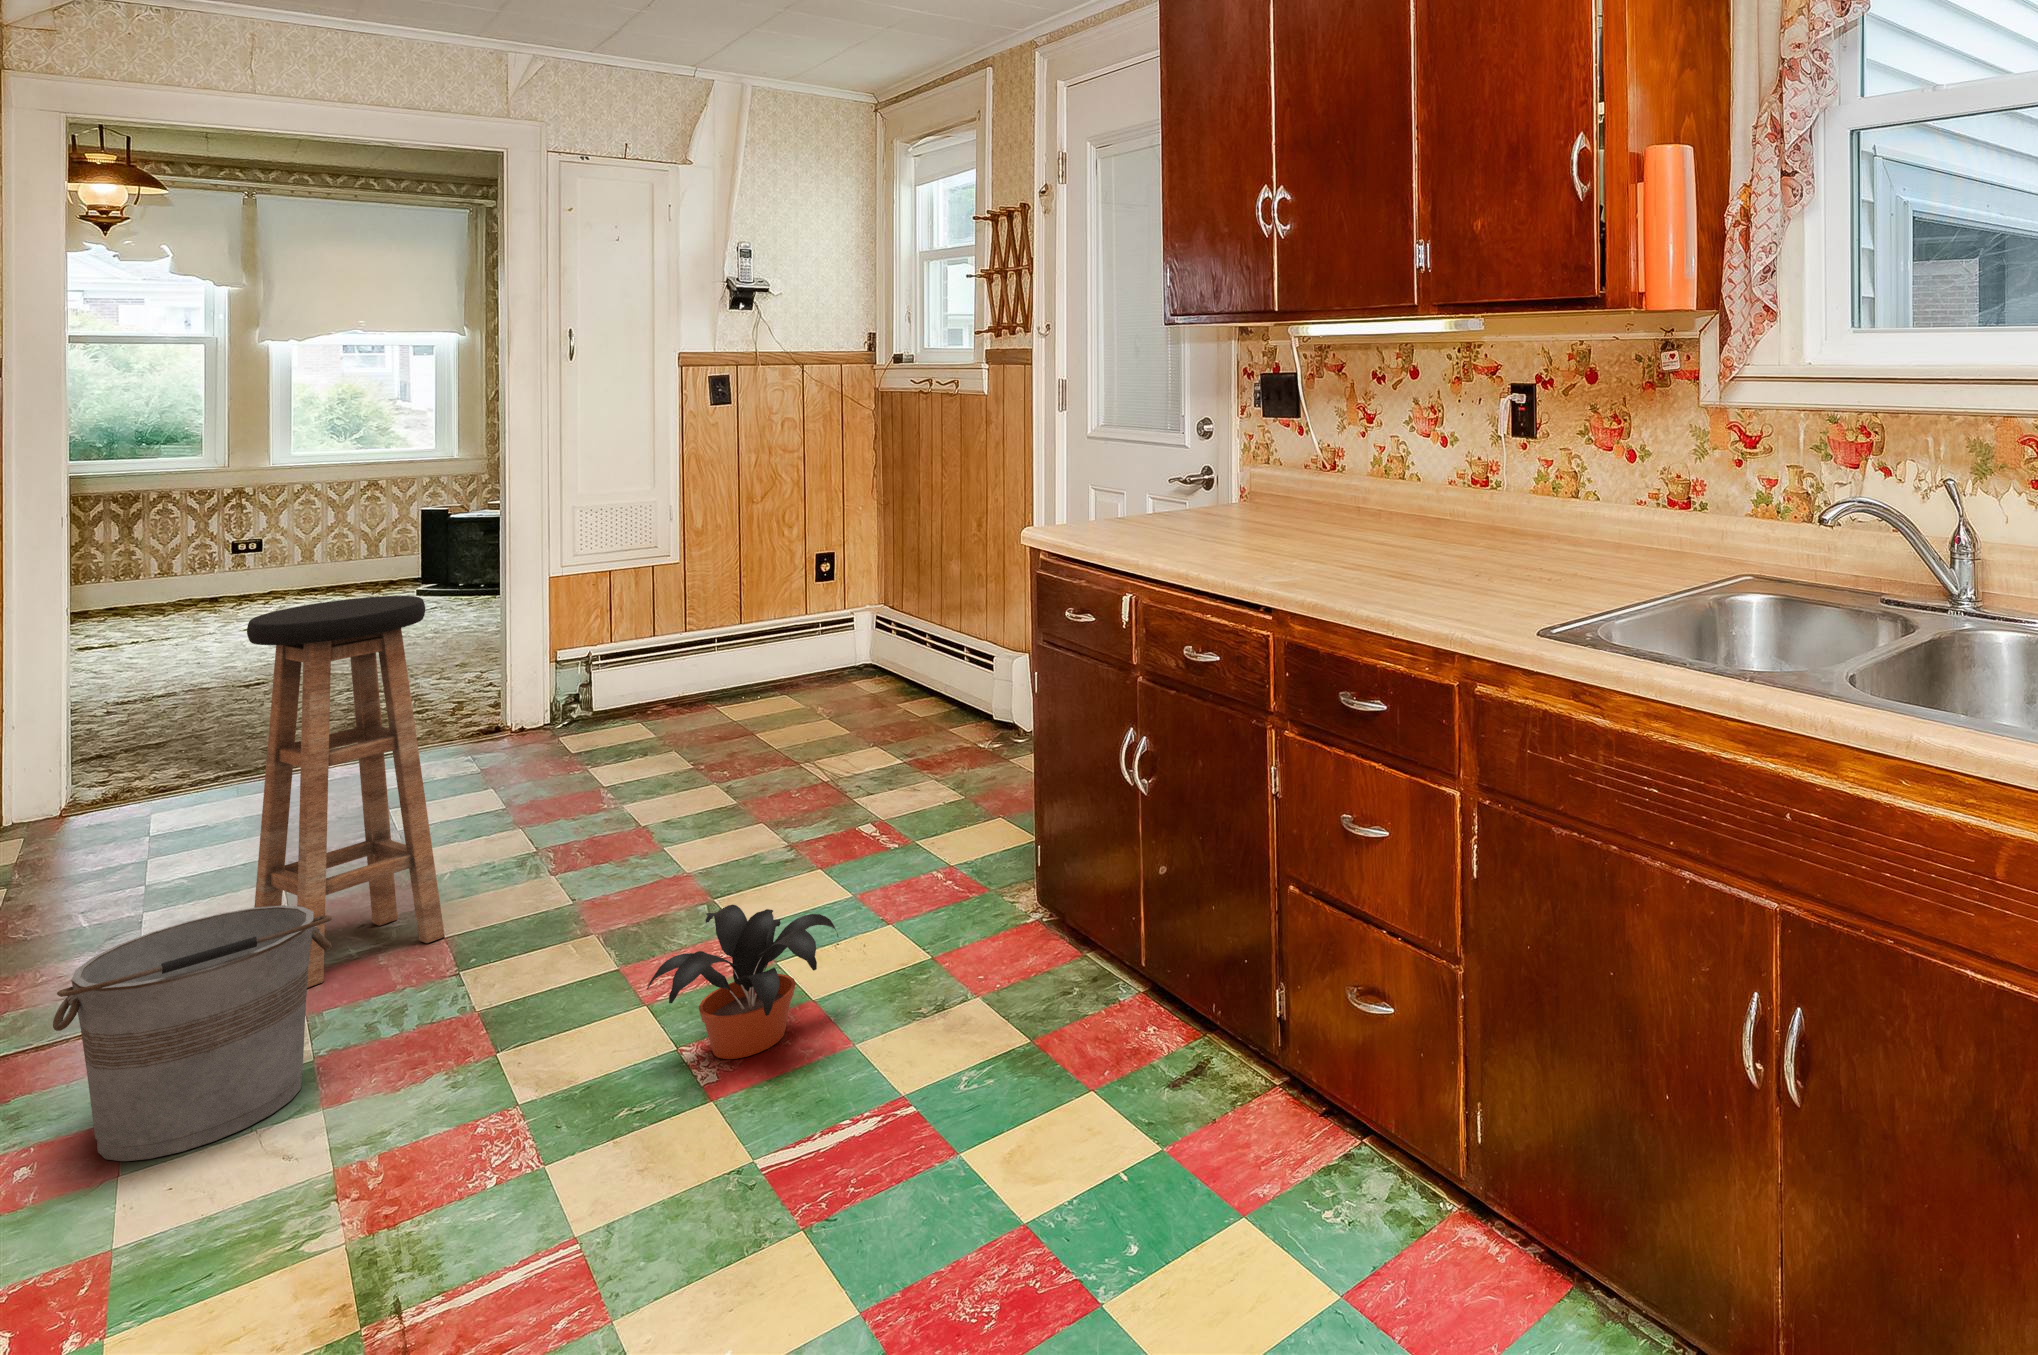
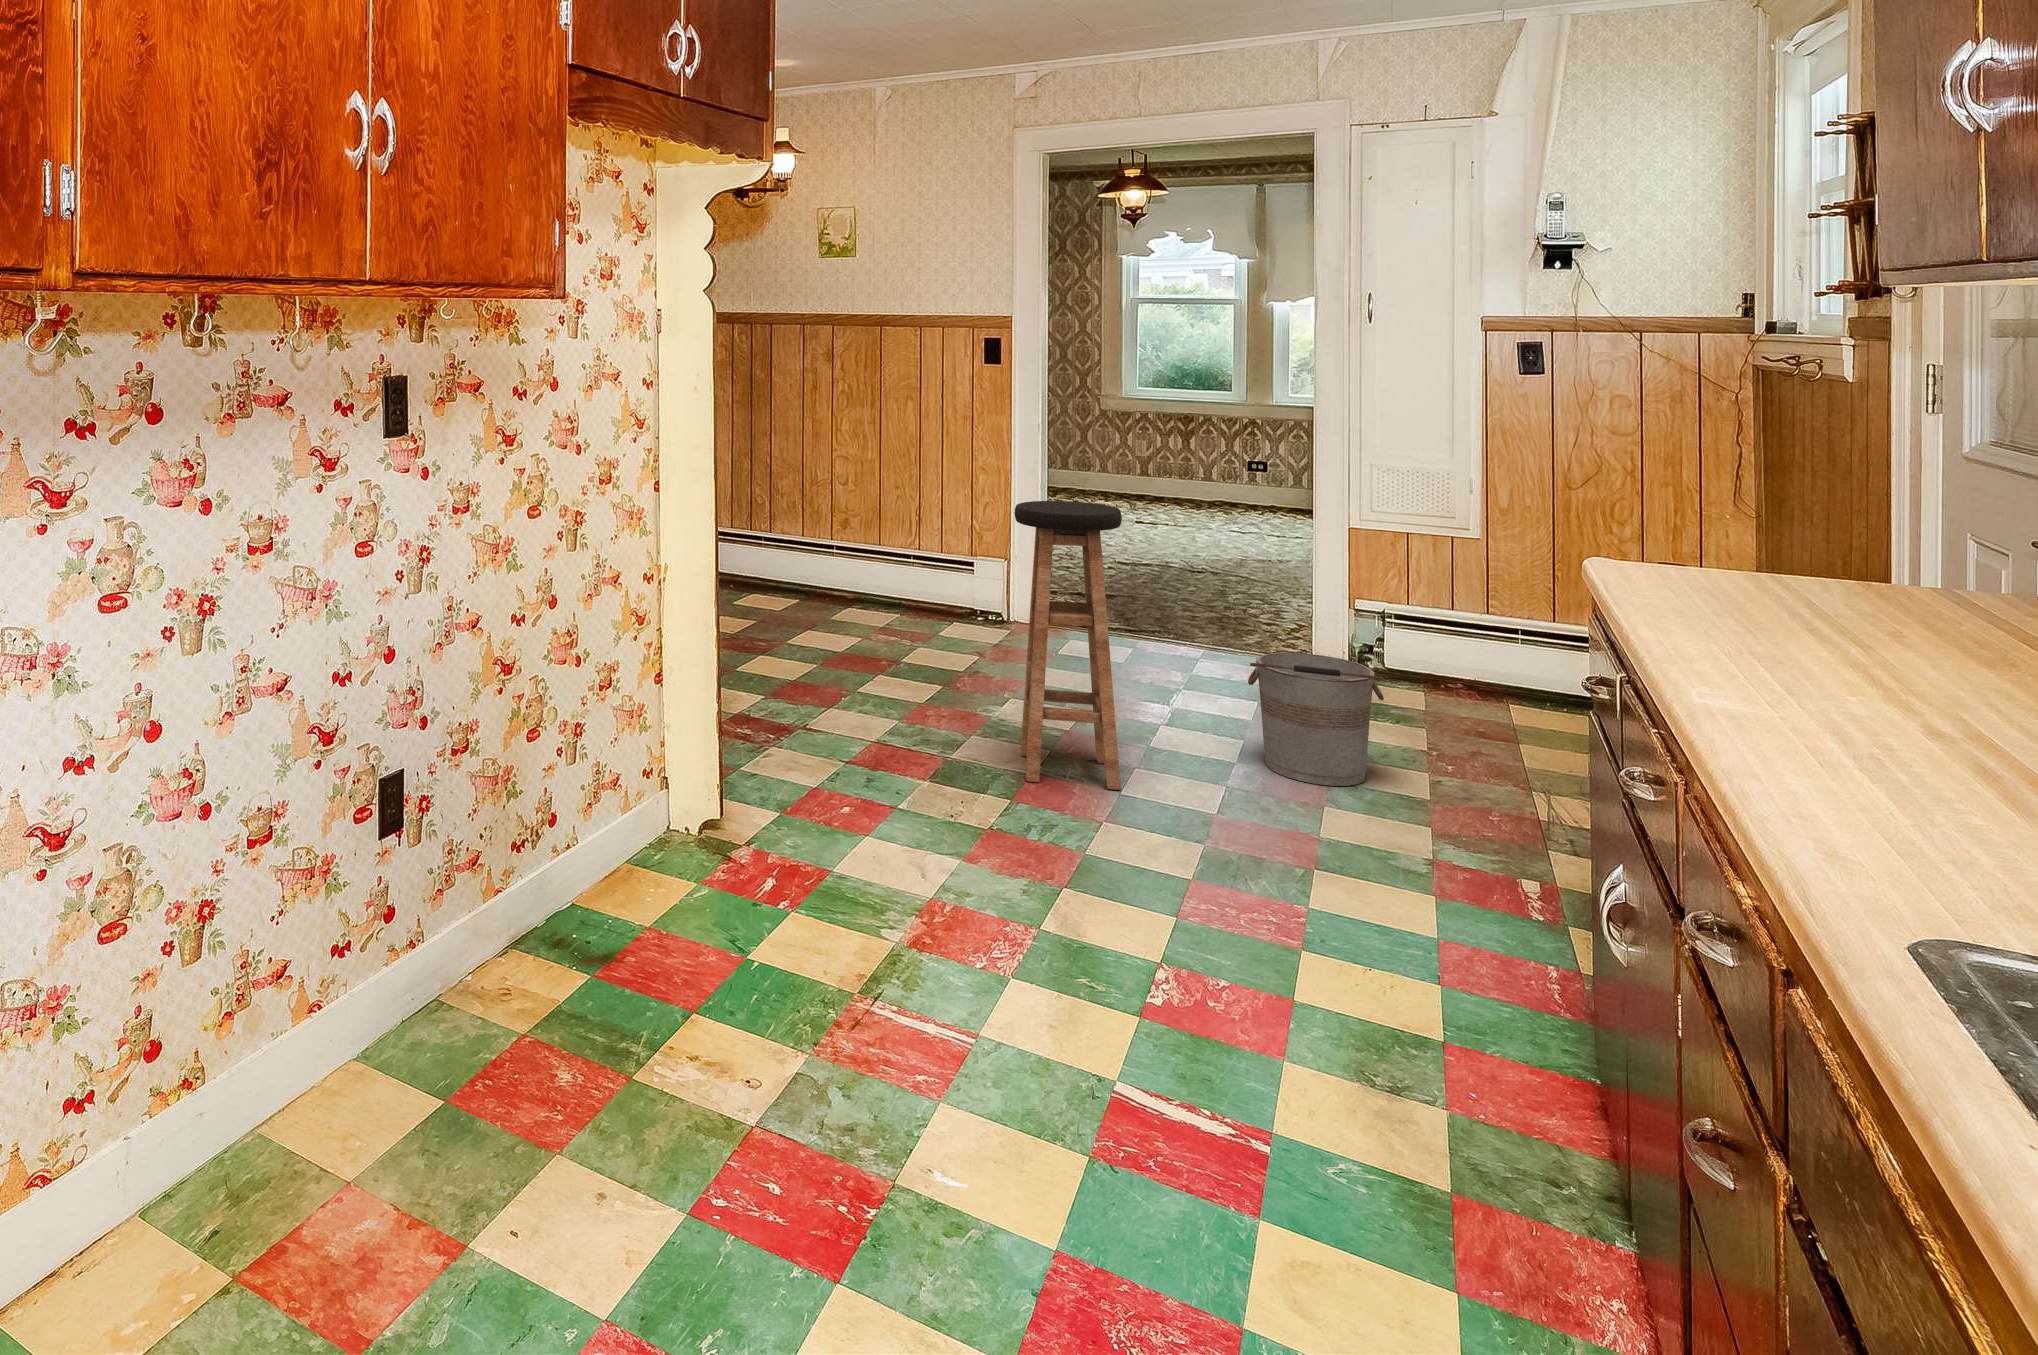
bucket: present [53,905,332,1161] -> present [1248,653,1384,786]
potted plant: present [647,905,838,1059] -> none [1124,852,1306,1009]

